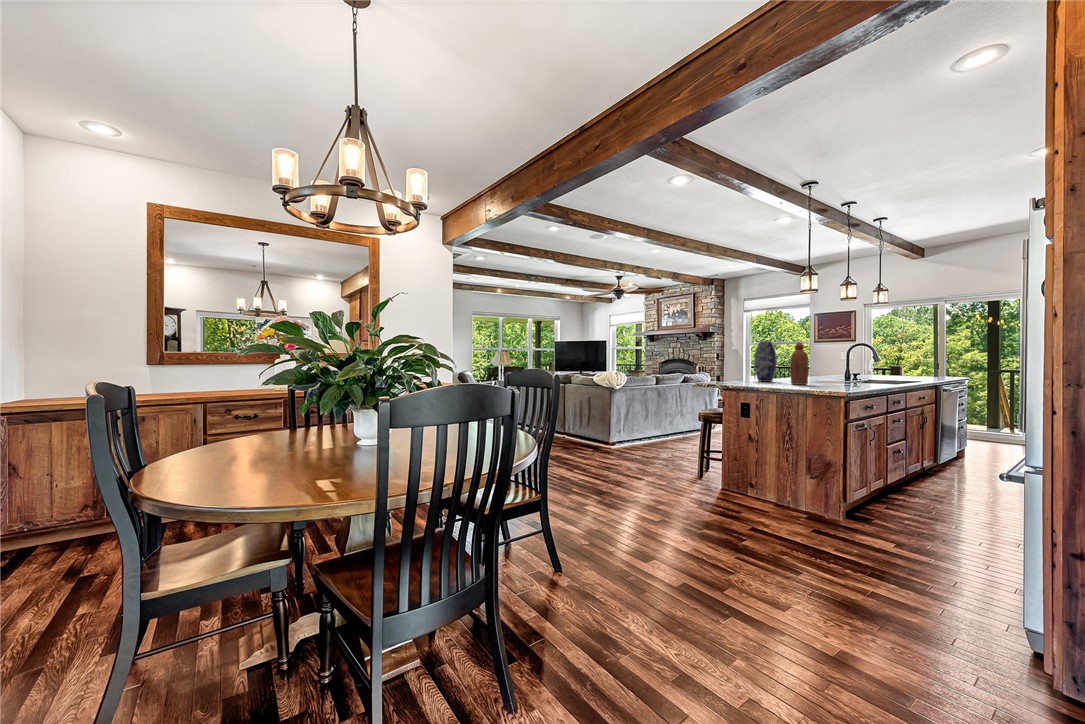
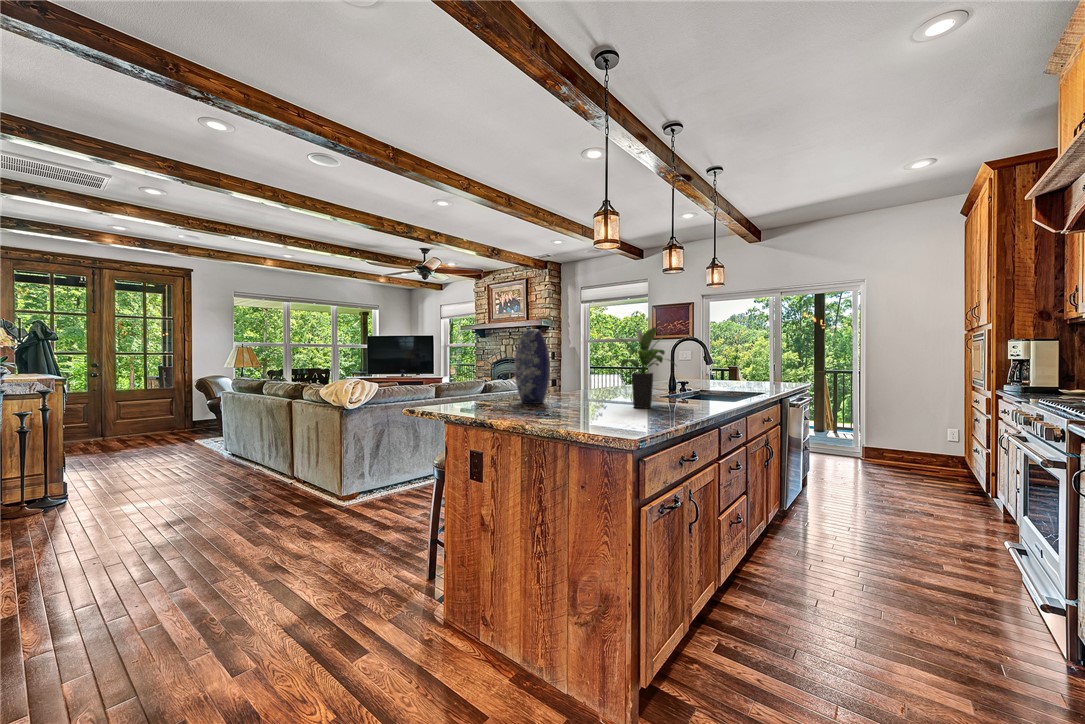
potted plant: none [814,339,859,384] -> present [607,327,675,408]
bottle: present [790,343,808,385] -> none [553,332,584,417]

